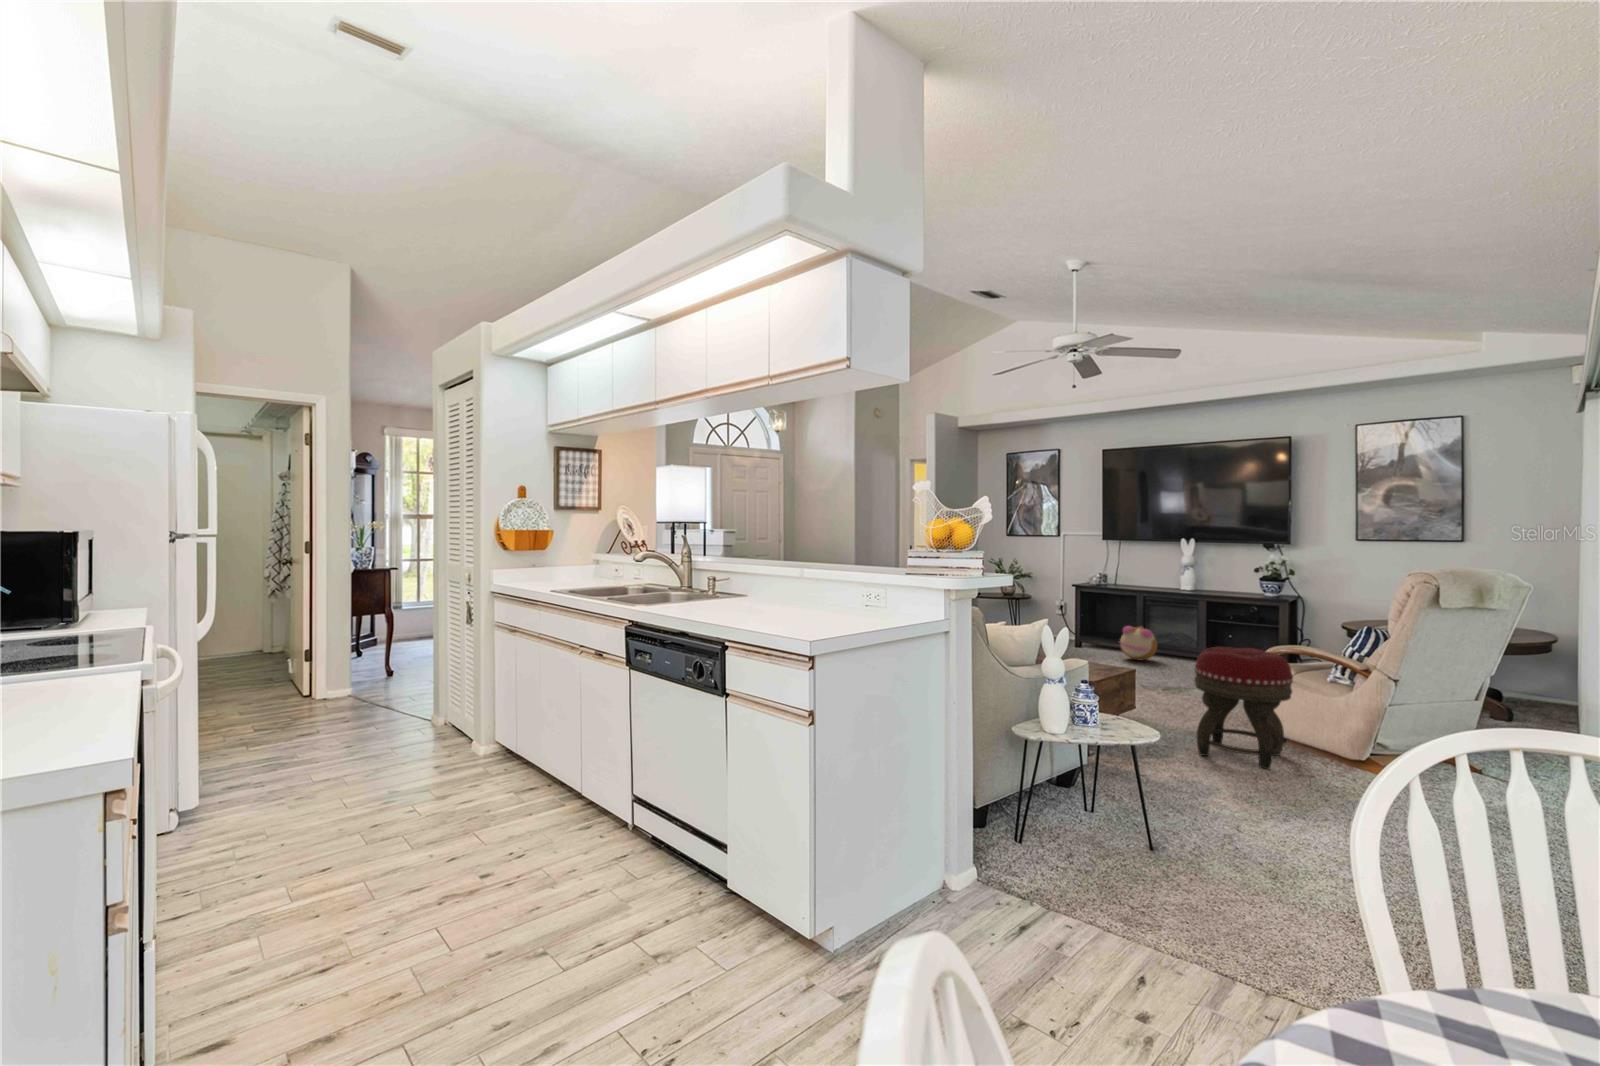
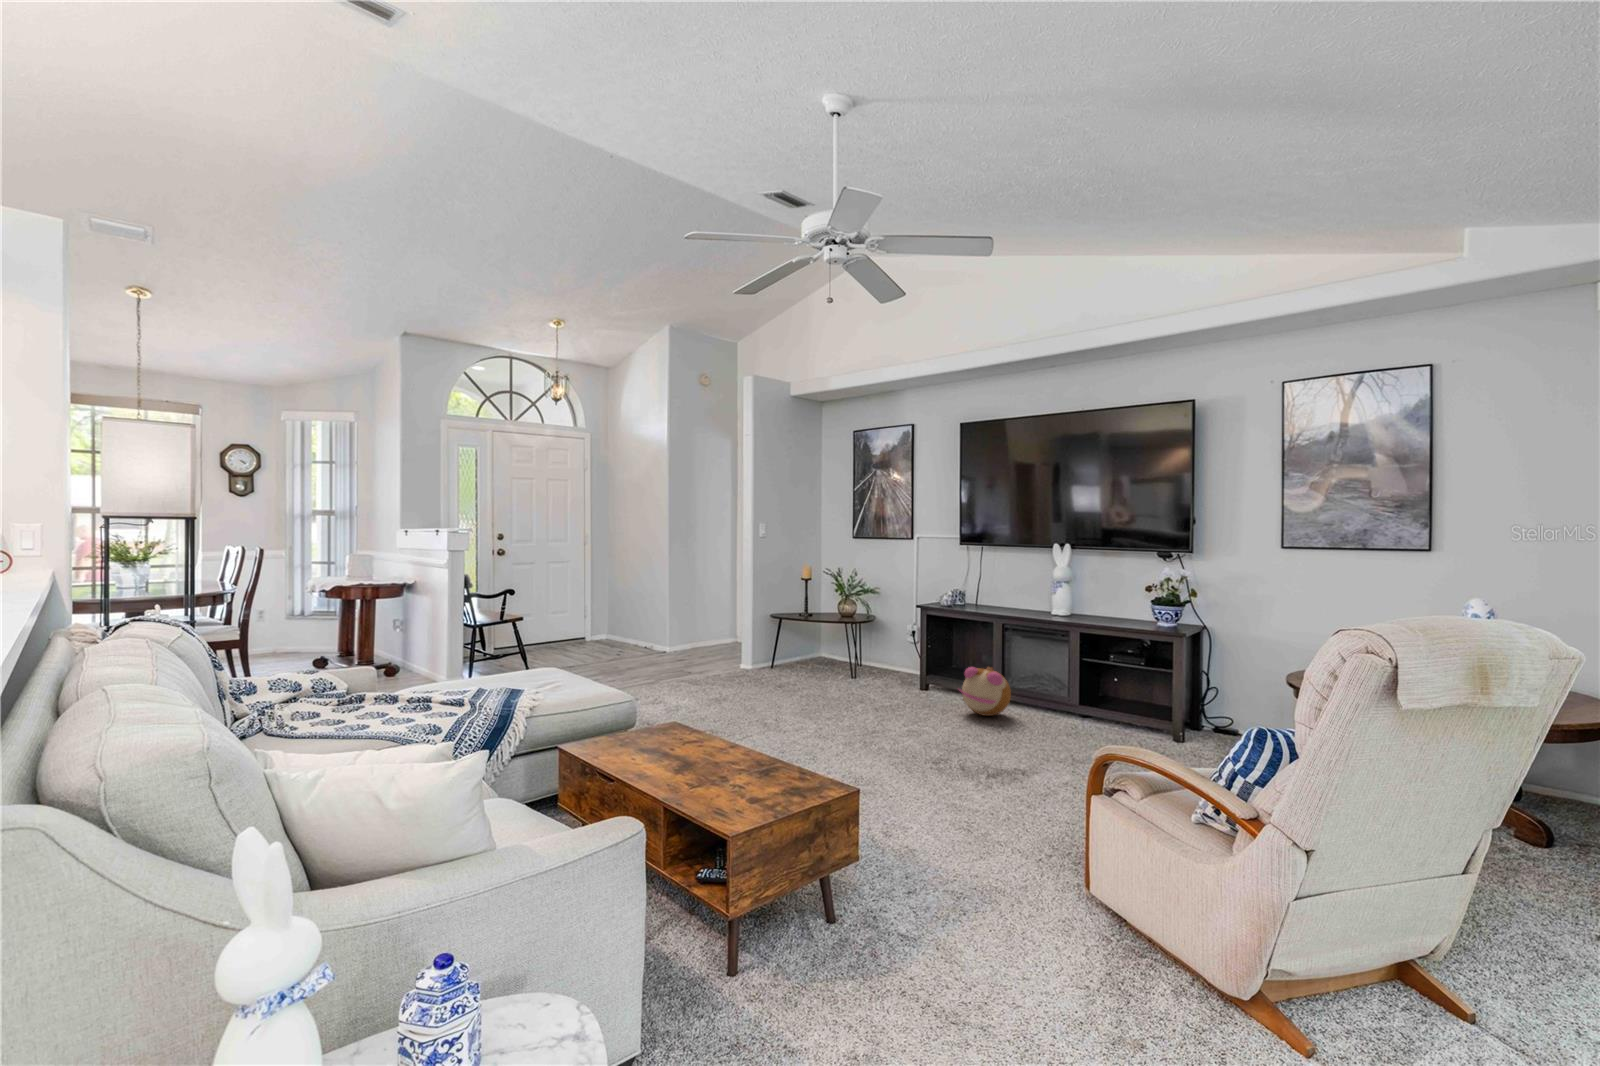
footstool: present [1194,647,1293,769] -> none [939,751,1115,1022]

